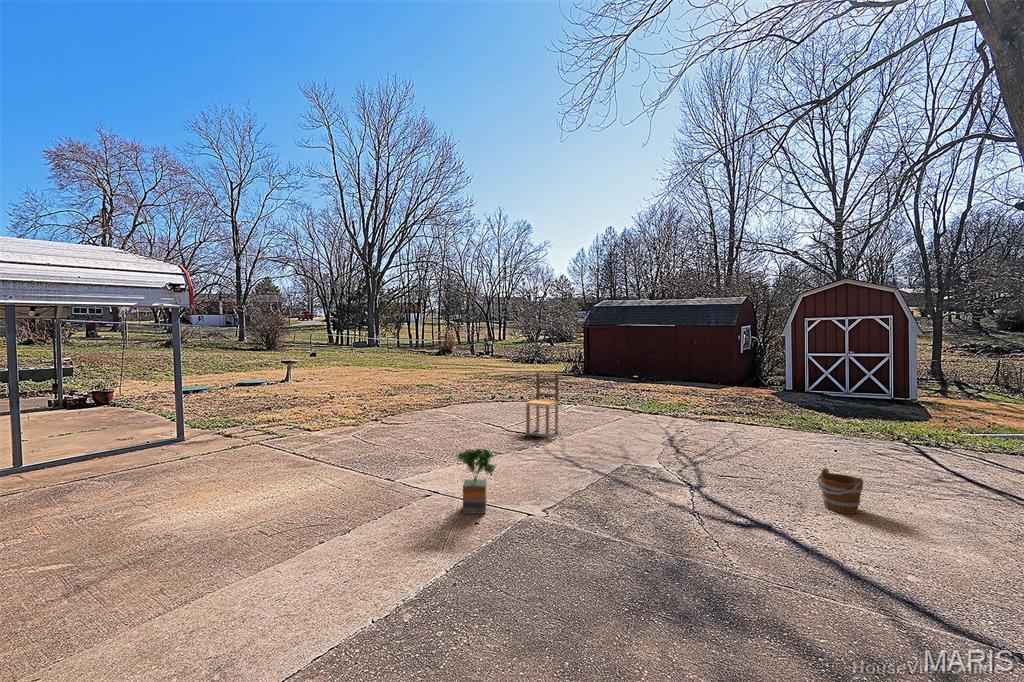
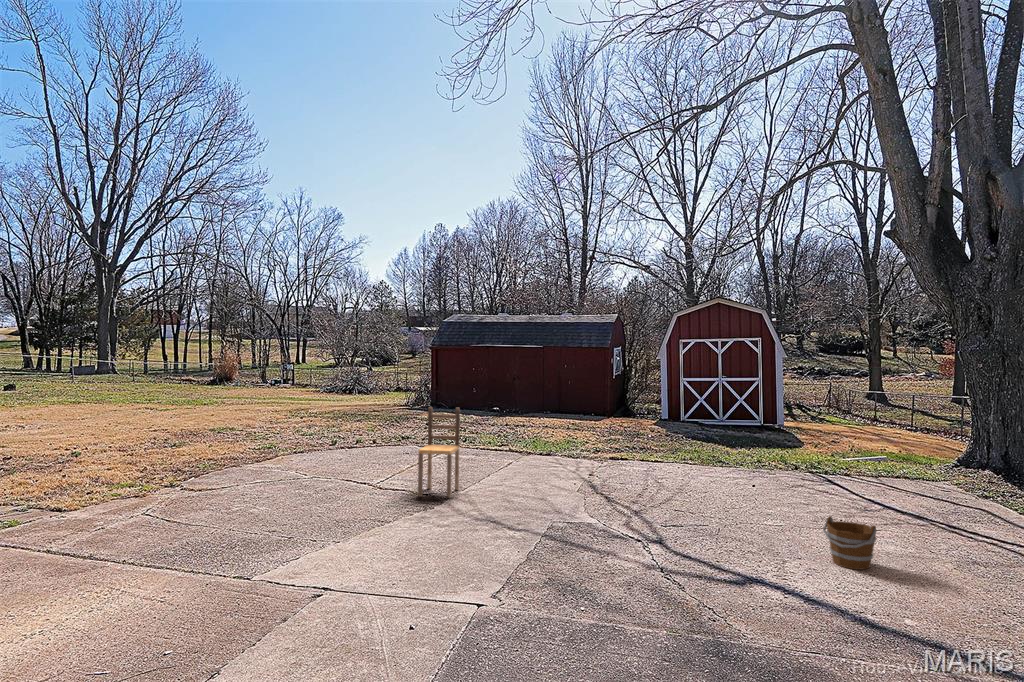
potted tree: present [457,449,496,514] -> none [391,530,460,641]

